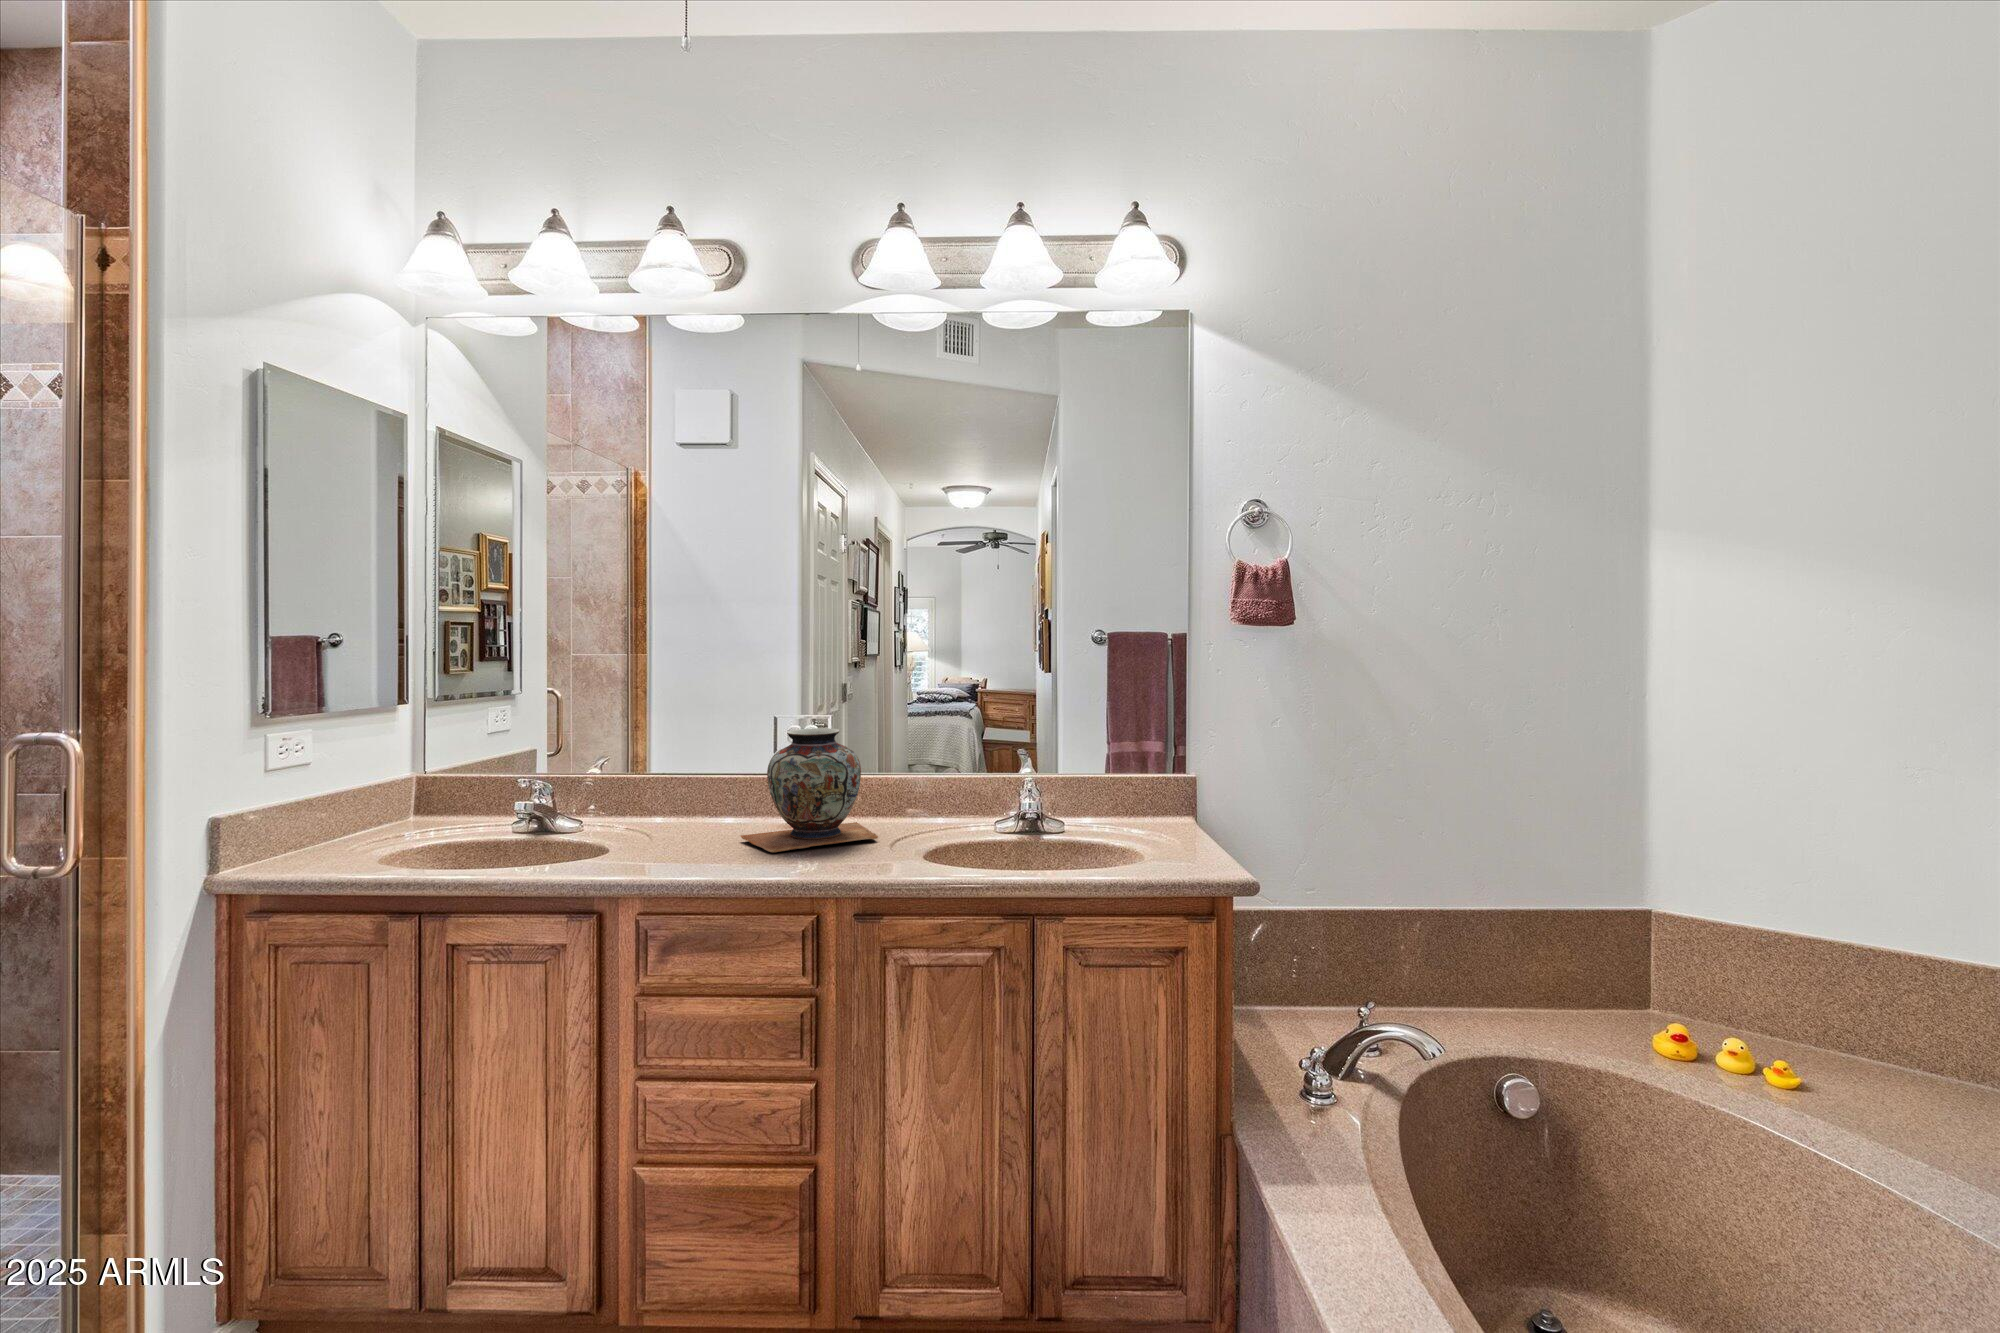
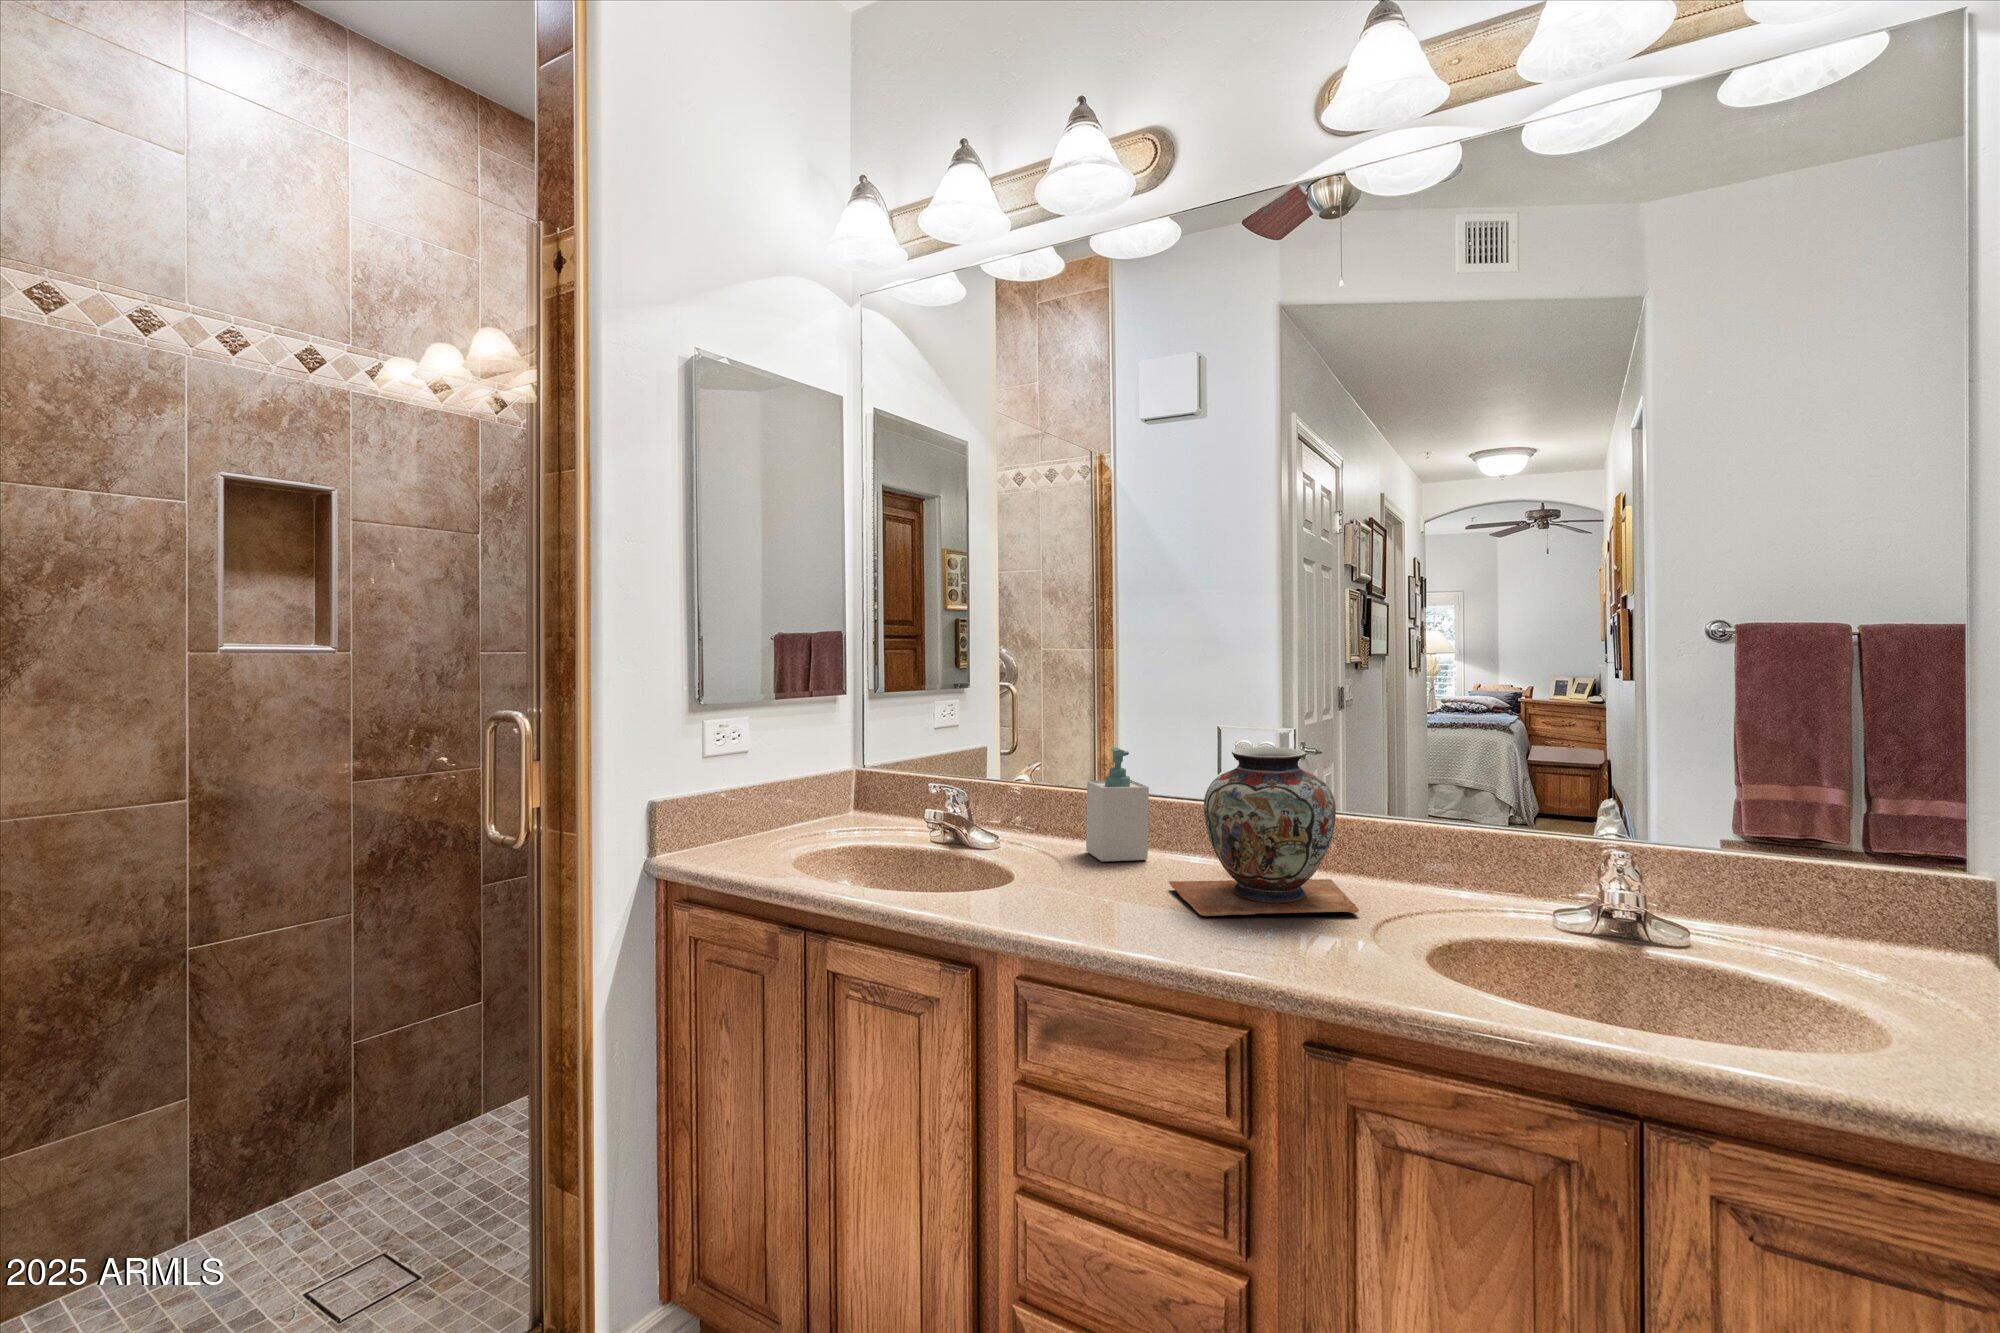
soap bottle: none [661,739,715,831] -> present [1086,748,1149,862]

